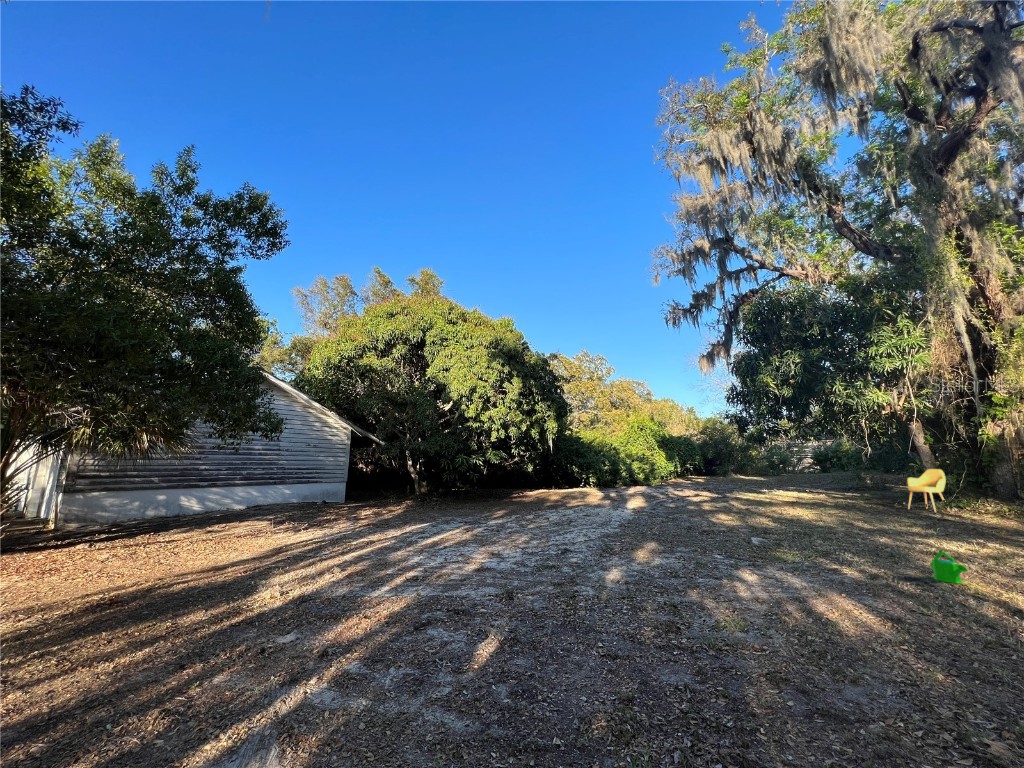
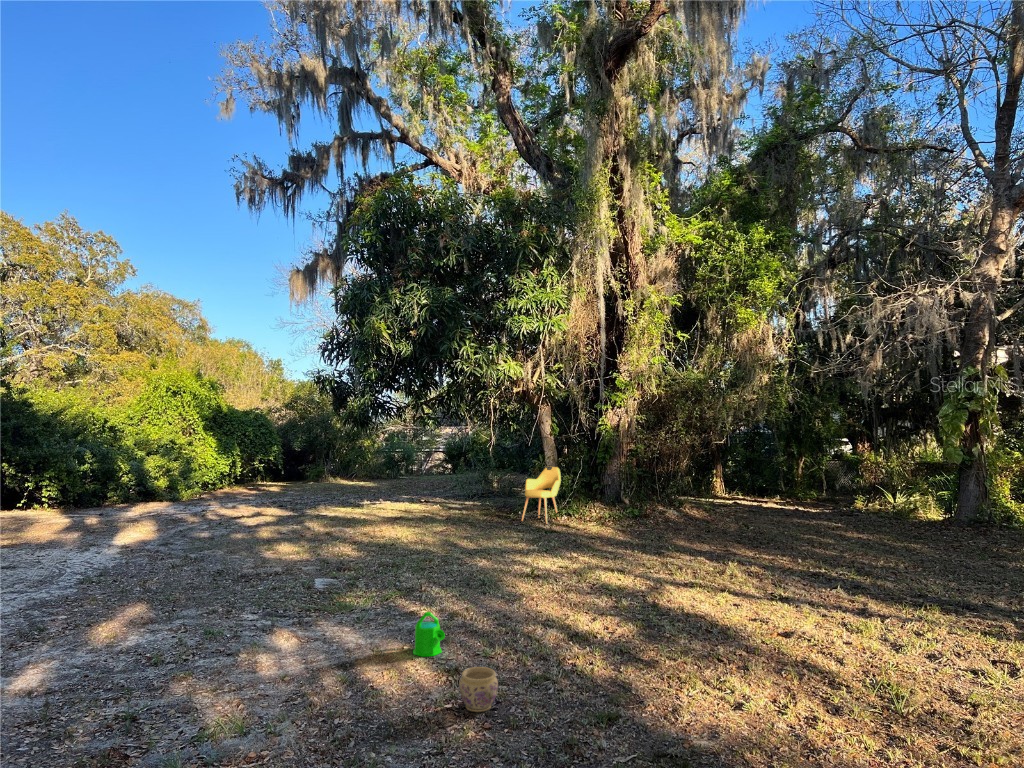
watering can: present [930,552,968,584] -> present [413,612,445,657]
planter: none [864,553,892,576] -> present [459,667,498,713]

